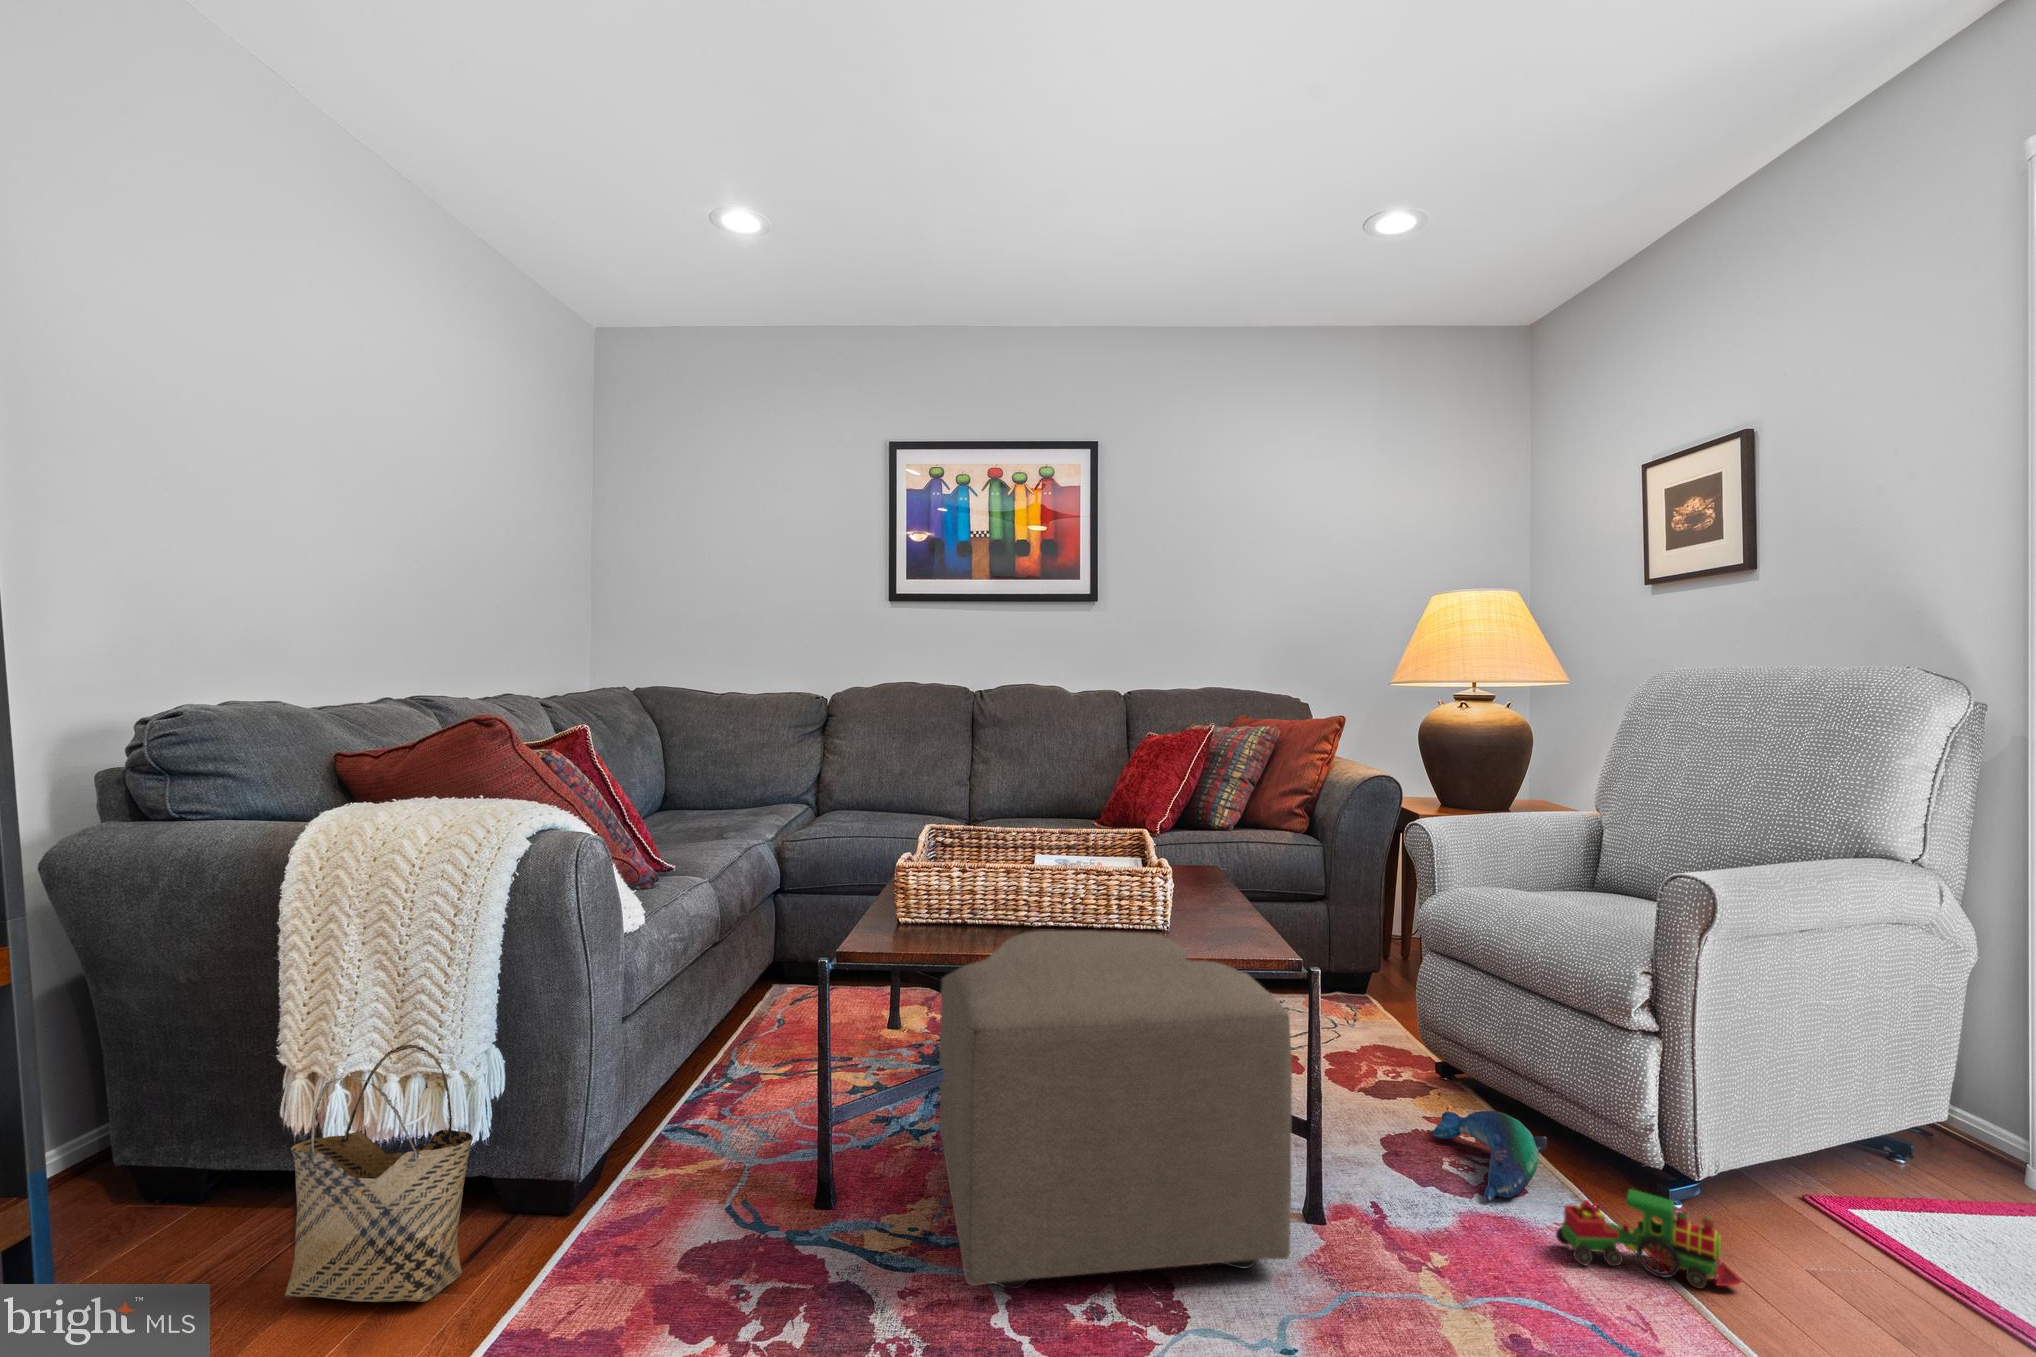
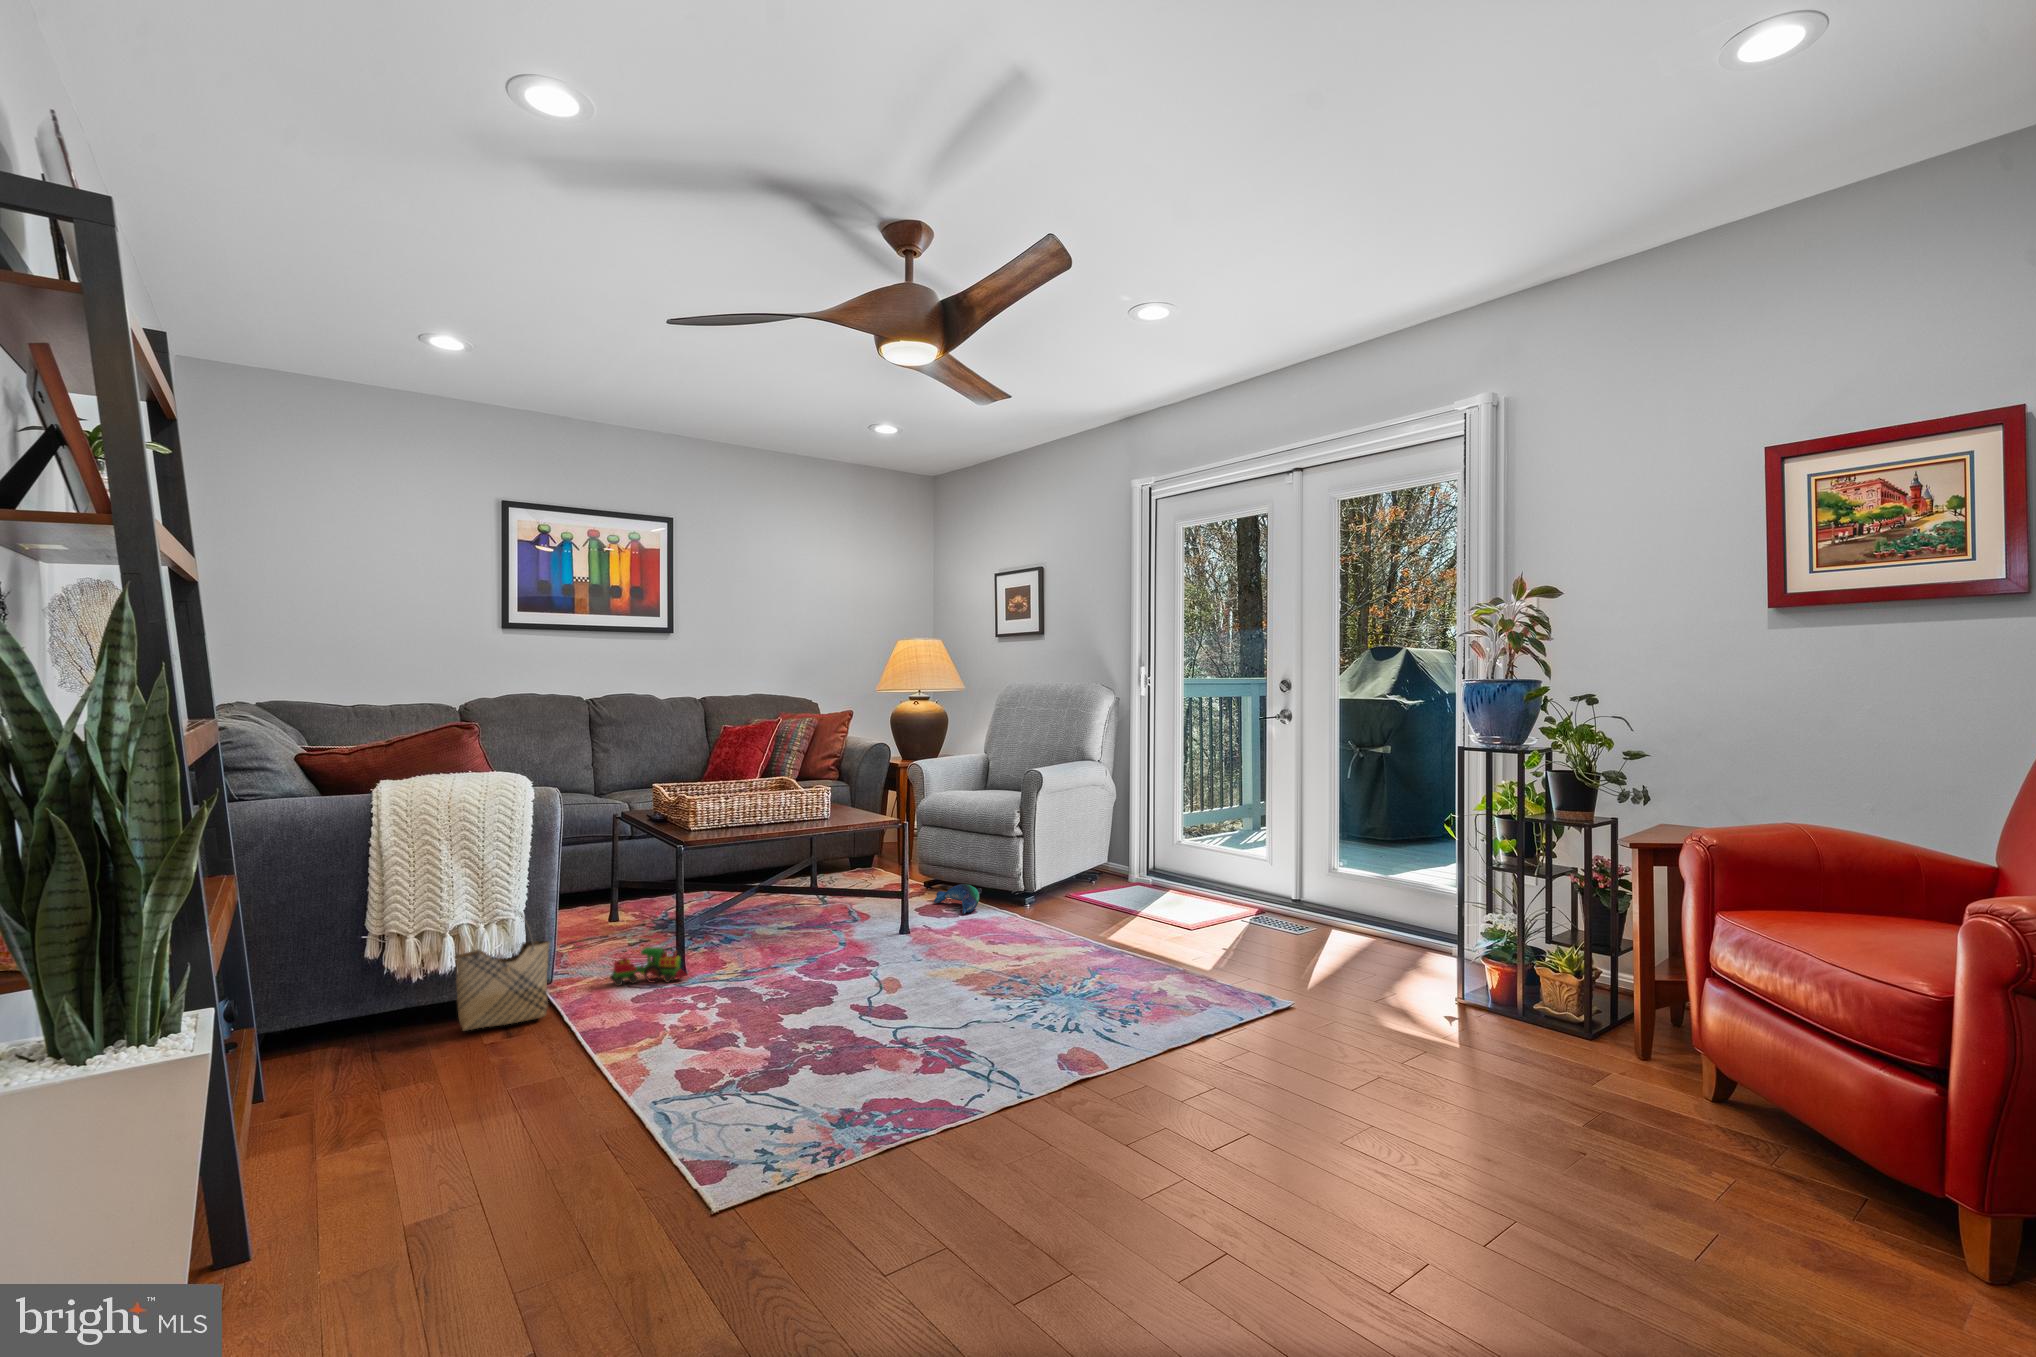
ottoman: present [939,929,1292,1289] -> none [722,819,908,965]
toy train: present [1556,1189,1742,1289] -> present [610,947,686,986]

